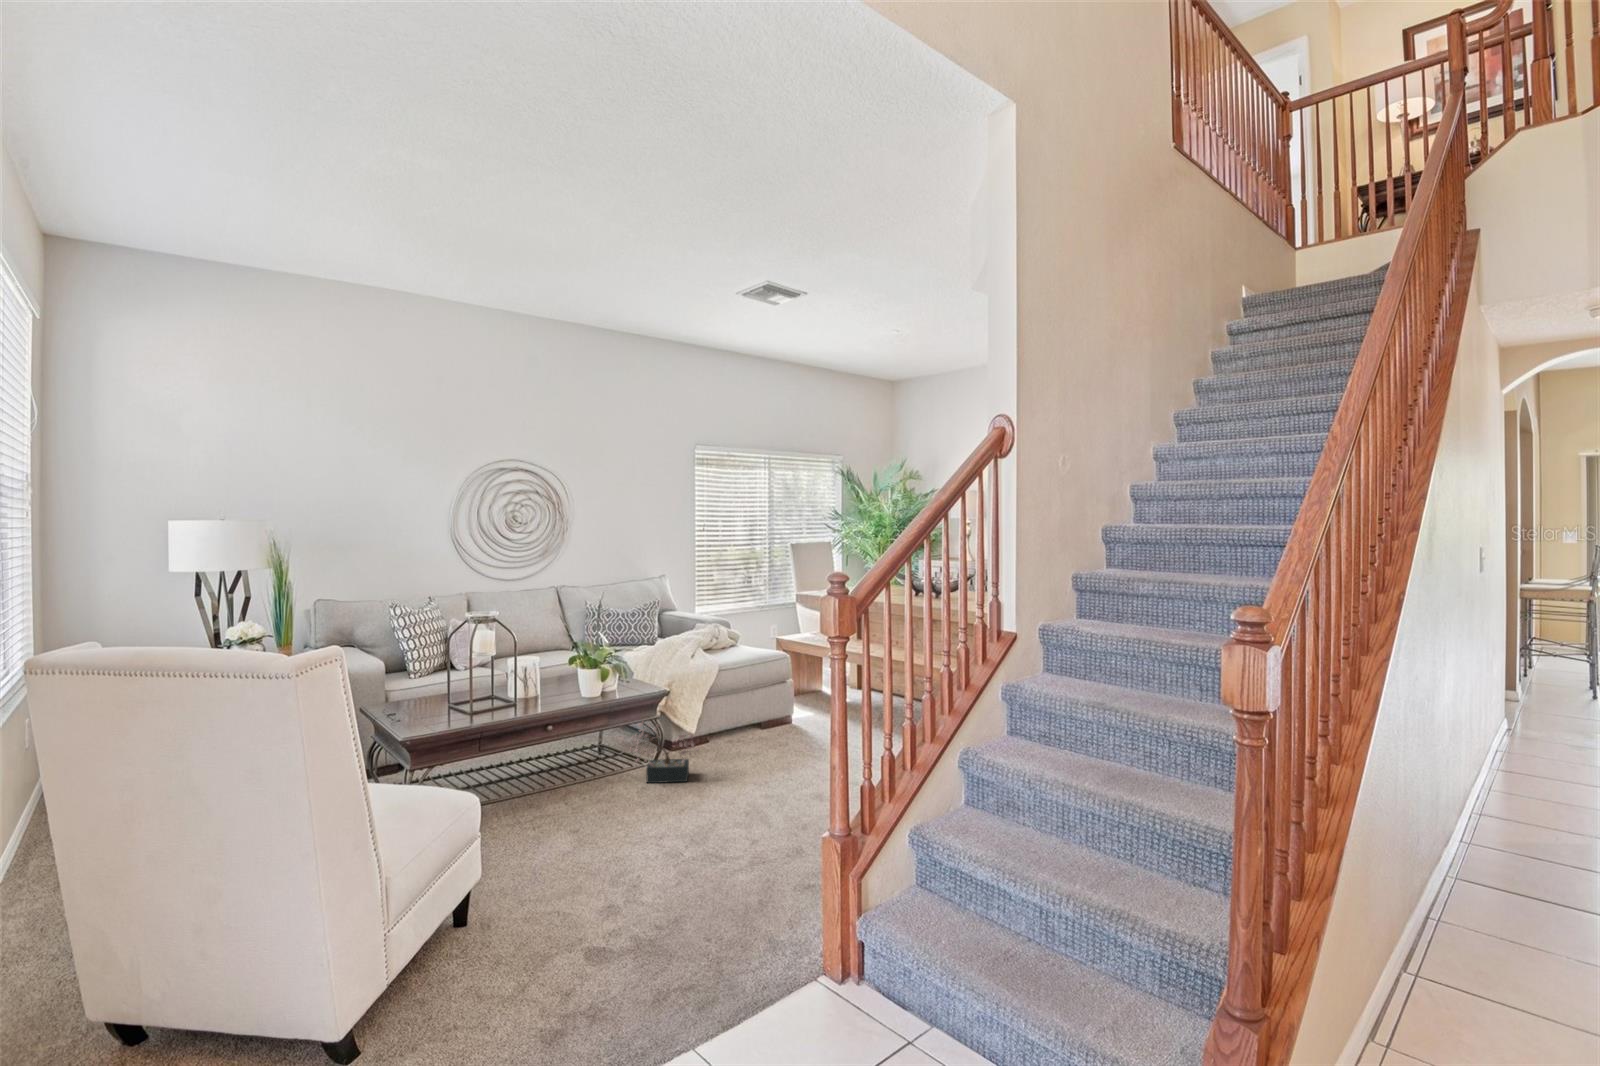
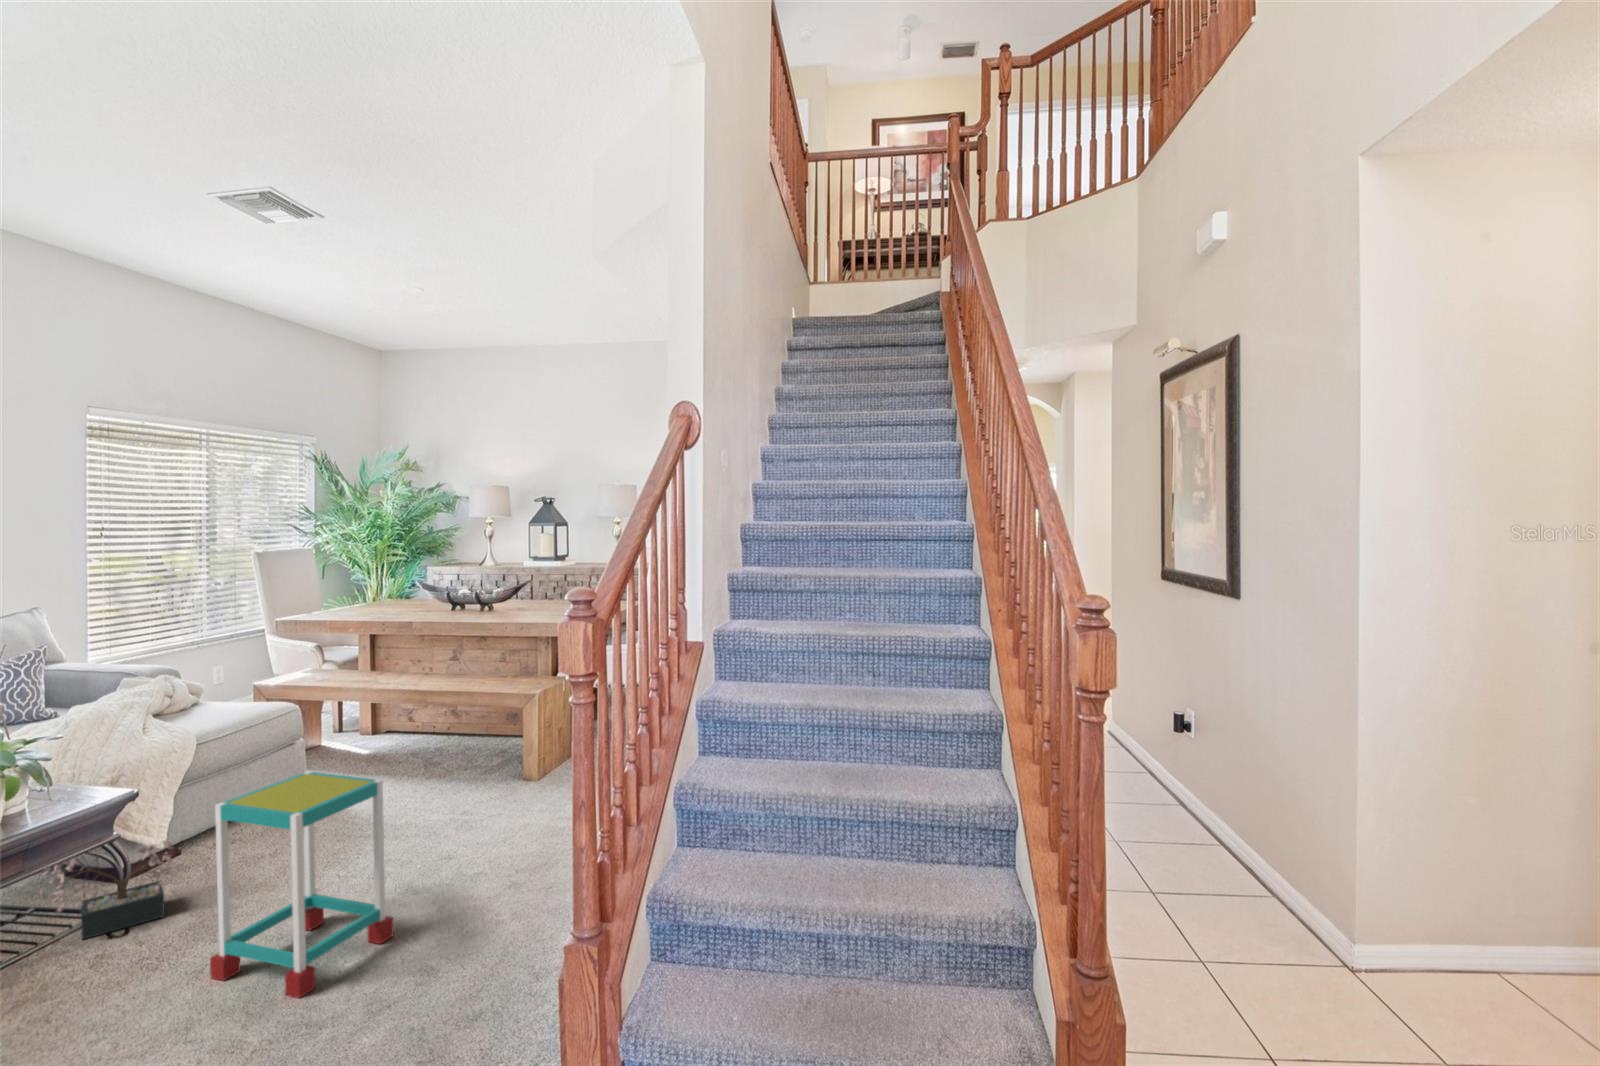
side table: none [691,700,796,849] -> present [210,771,393,998]

